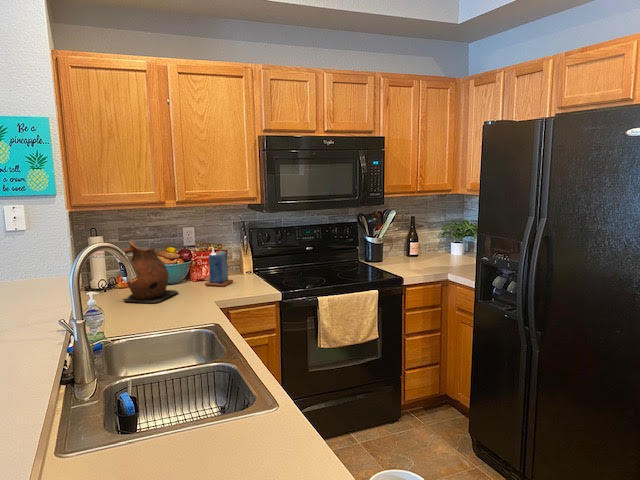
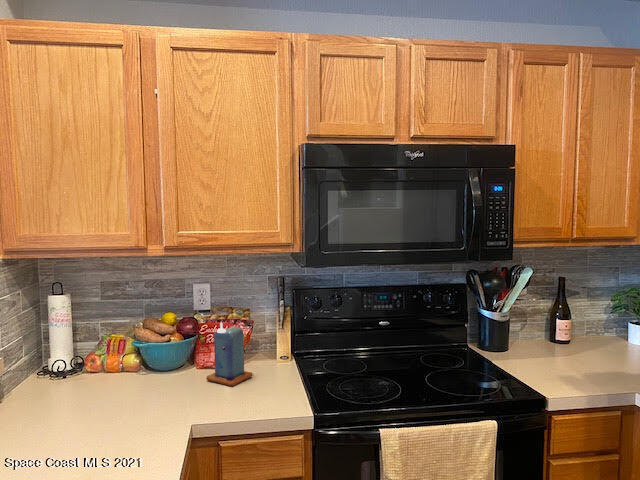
ceramic pitcher: present [119,242,178,303] -> none [55,310,154,419]

